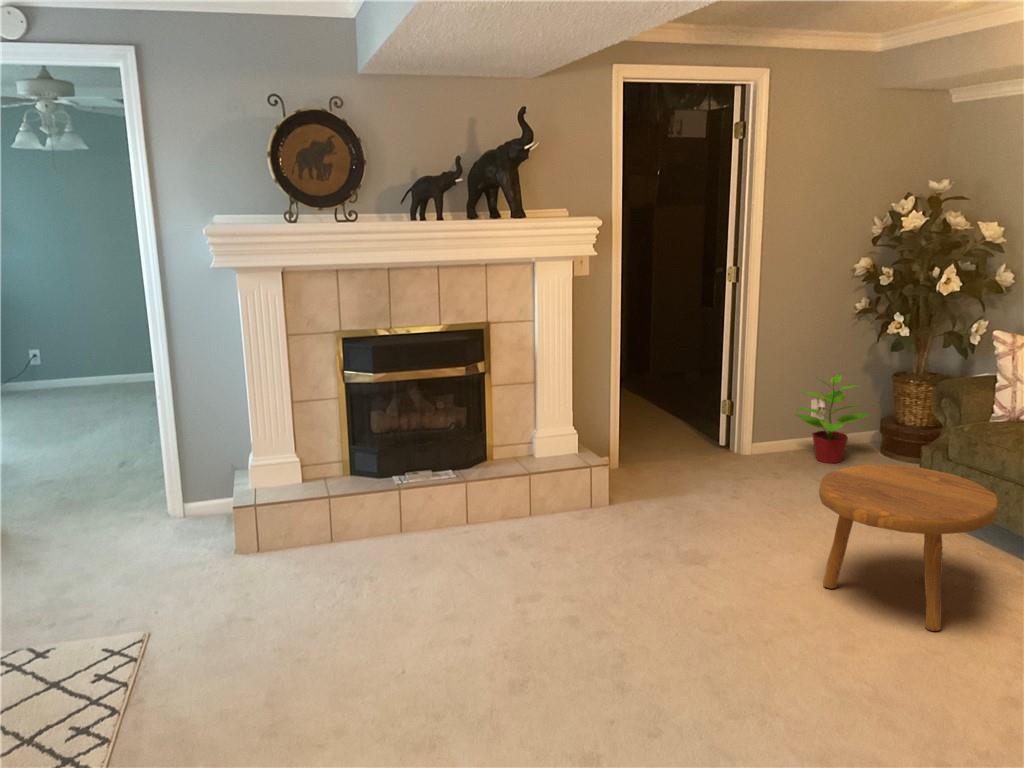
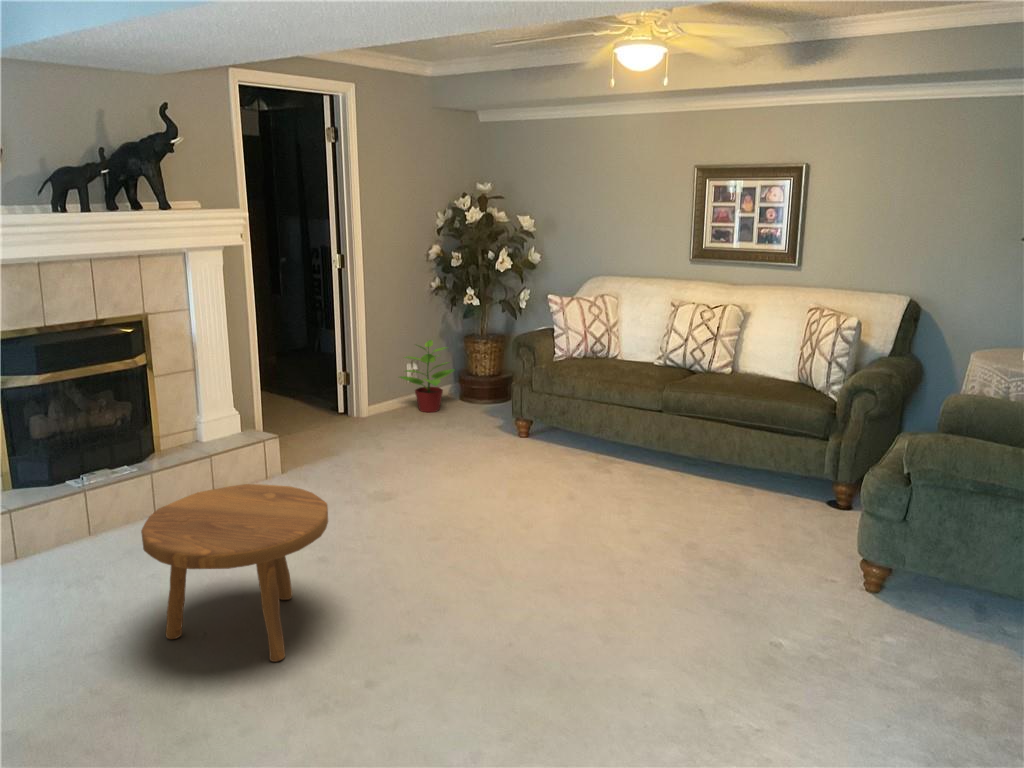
footstool: present [819,465,998,631] -> present [141,484,328,662]

